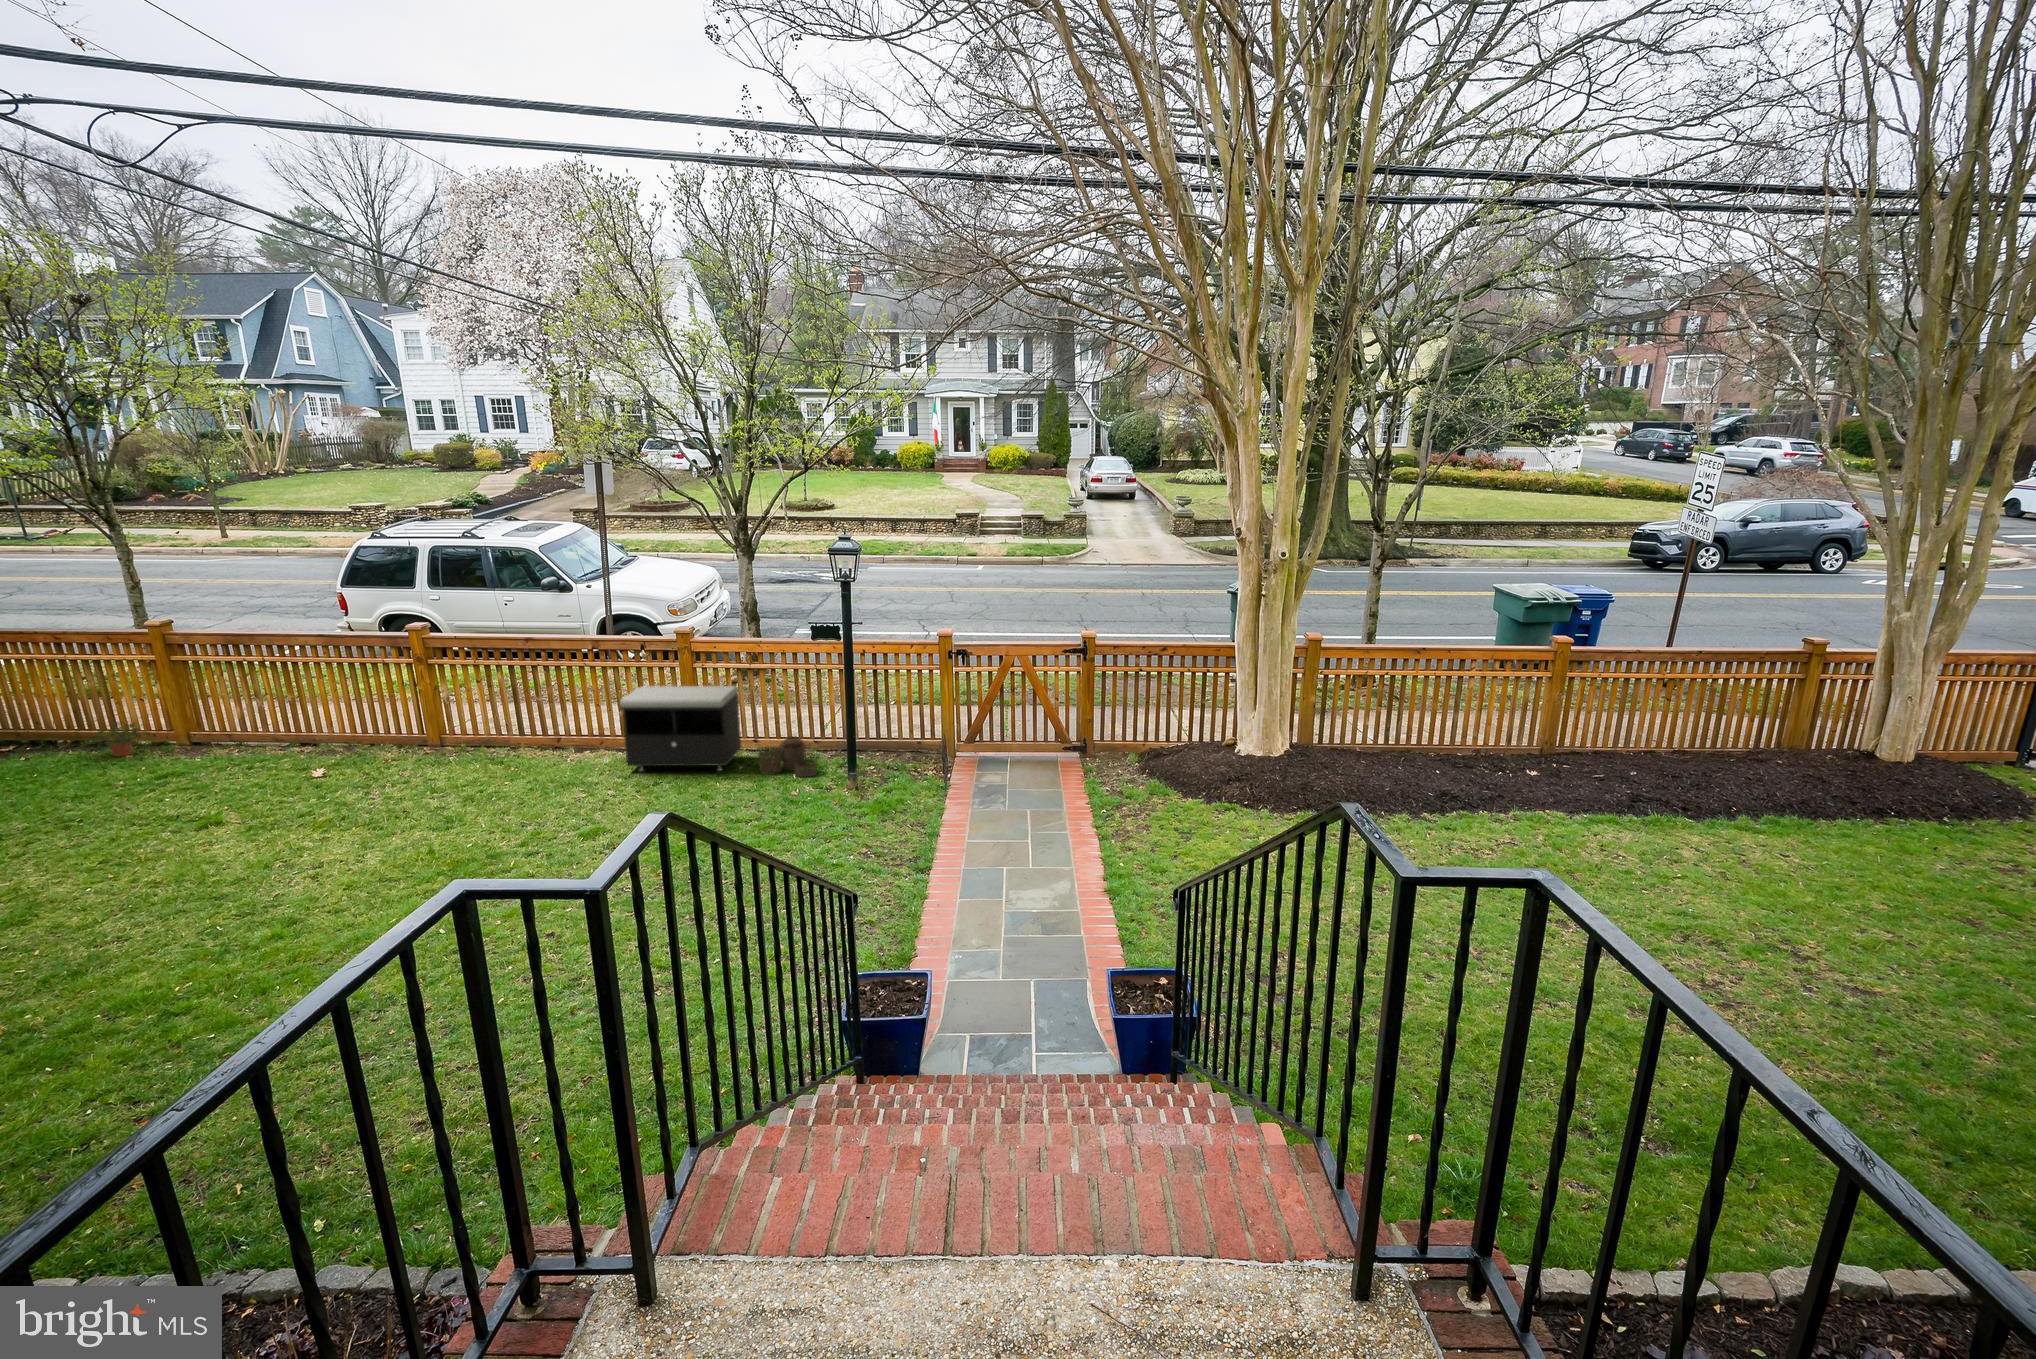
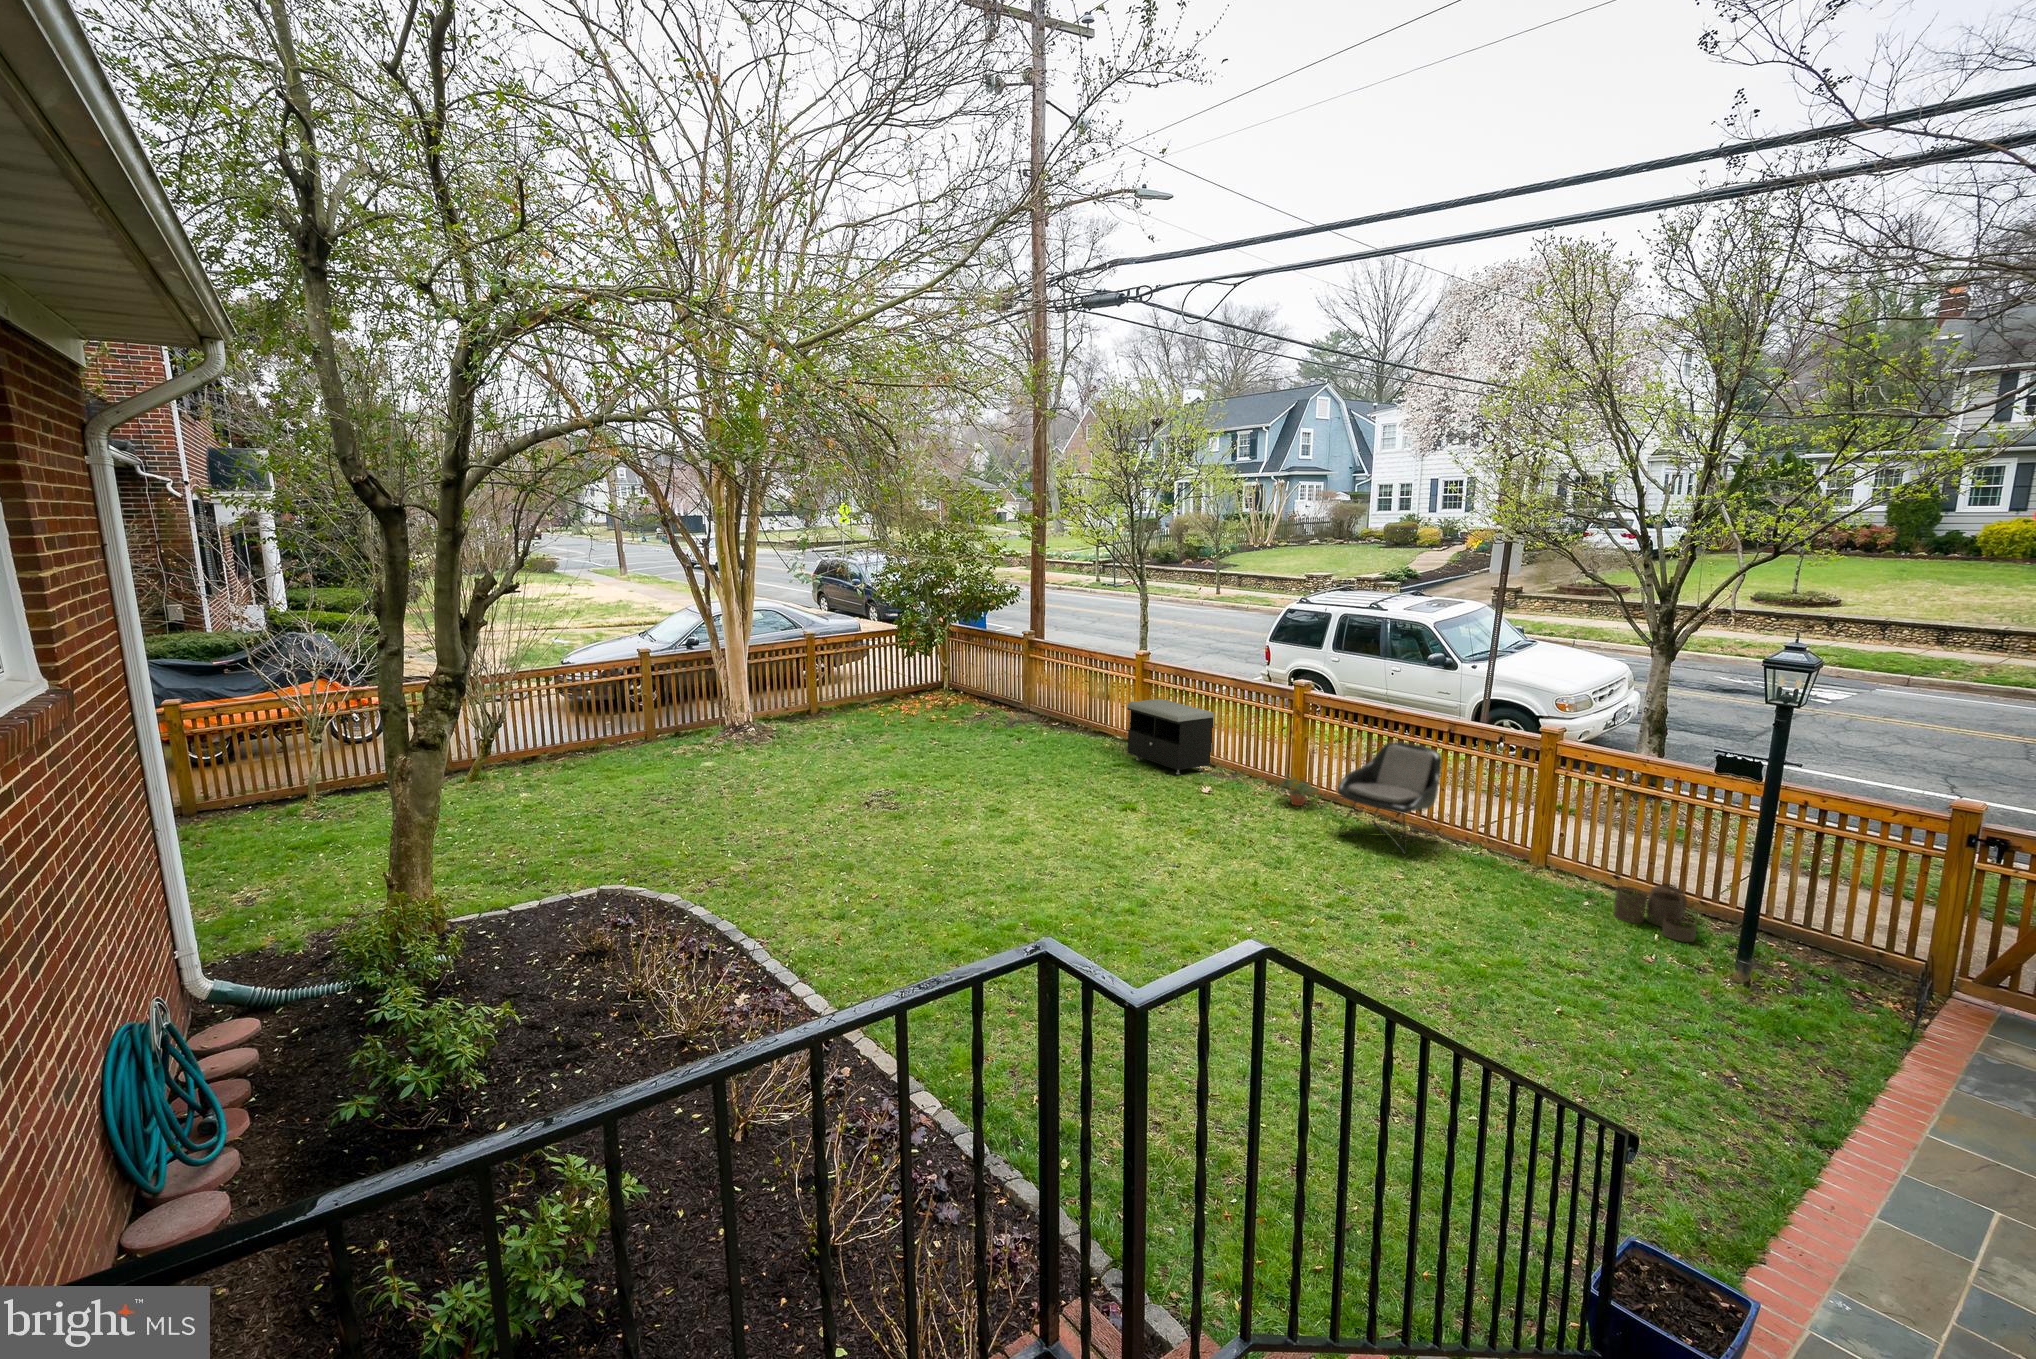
lounge chair: none [491,667,603,776] -> present [1337,742,1442,854]
storage bench: present [620,686,741,771] -> present [1127,699,1213,774]
potted plant: present [83,723,155,757] -> present [1280,774,1321,806]

